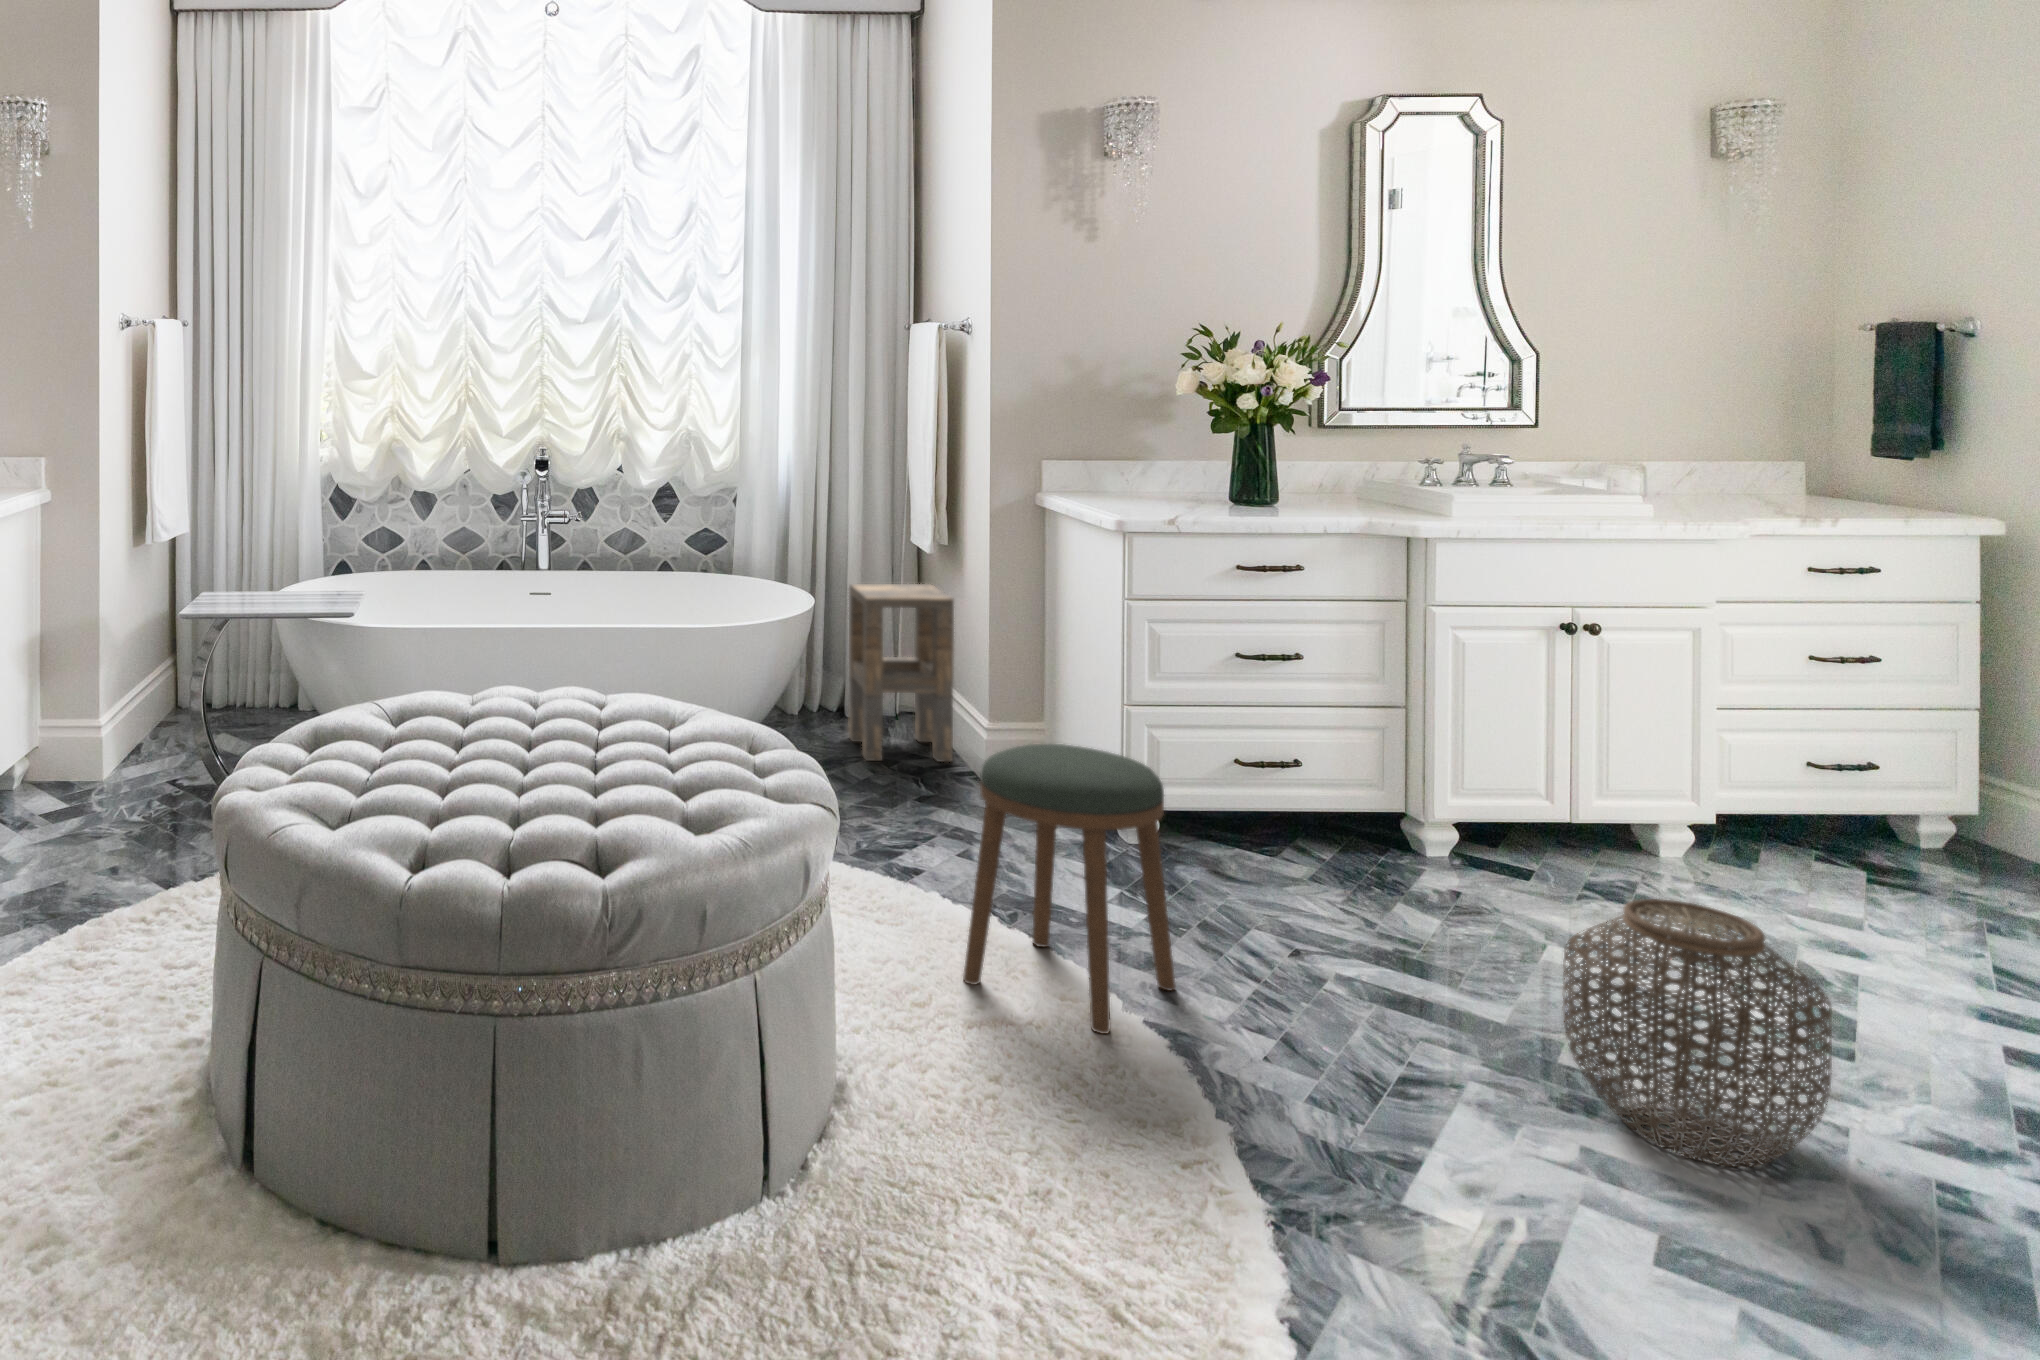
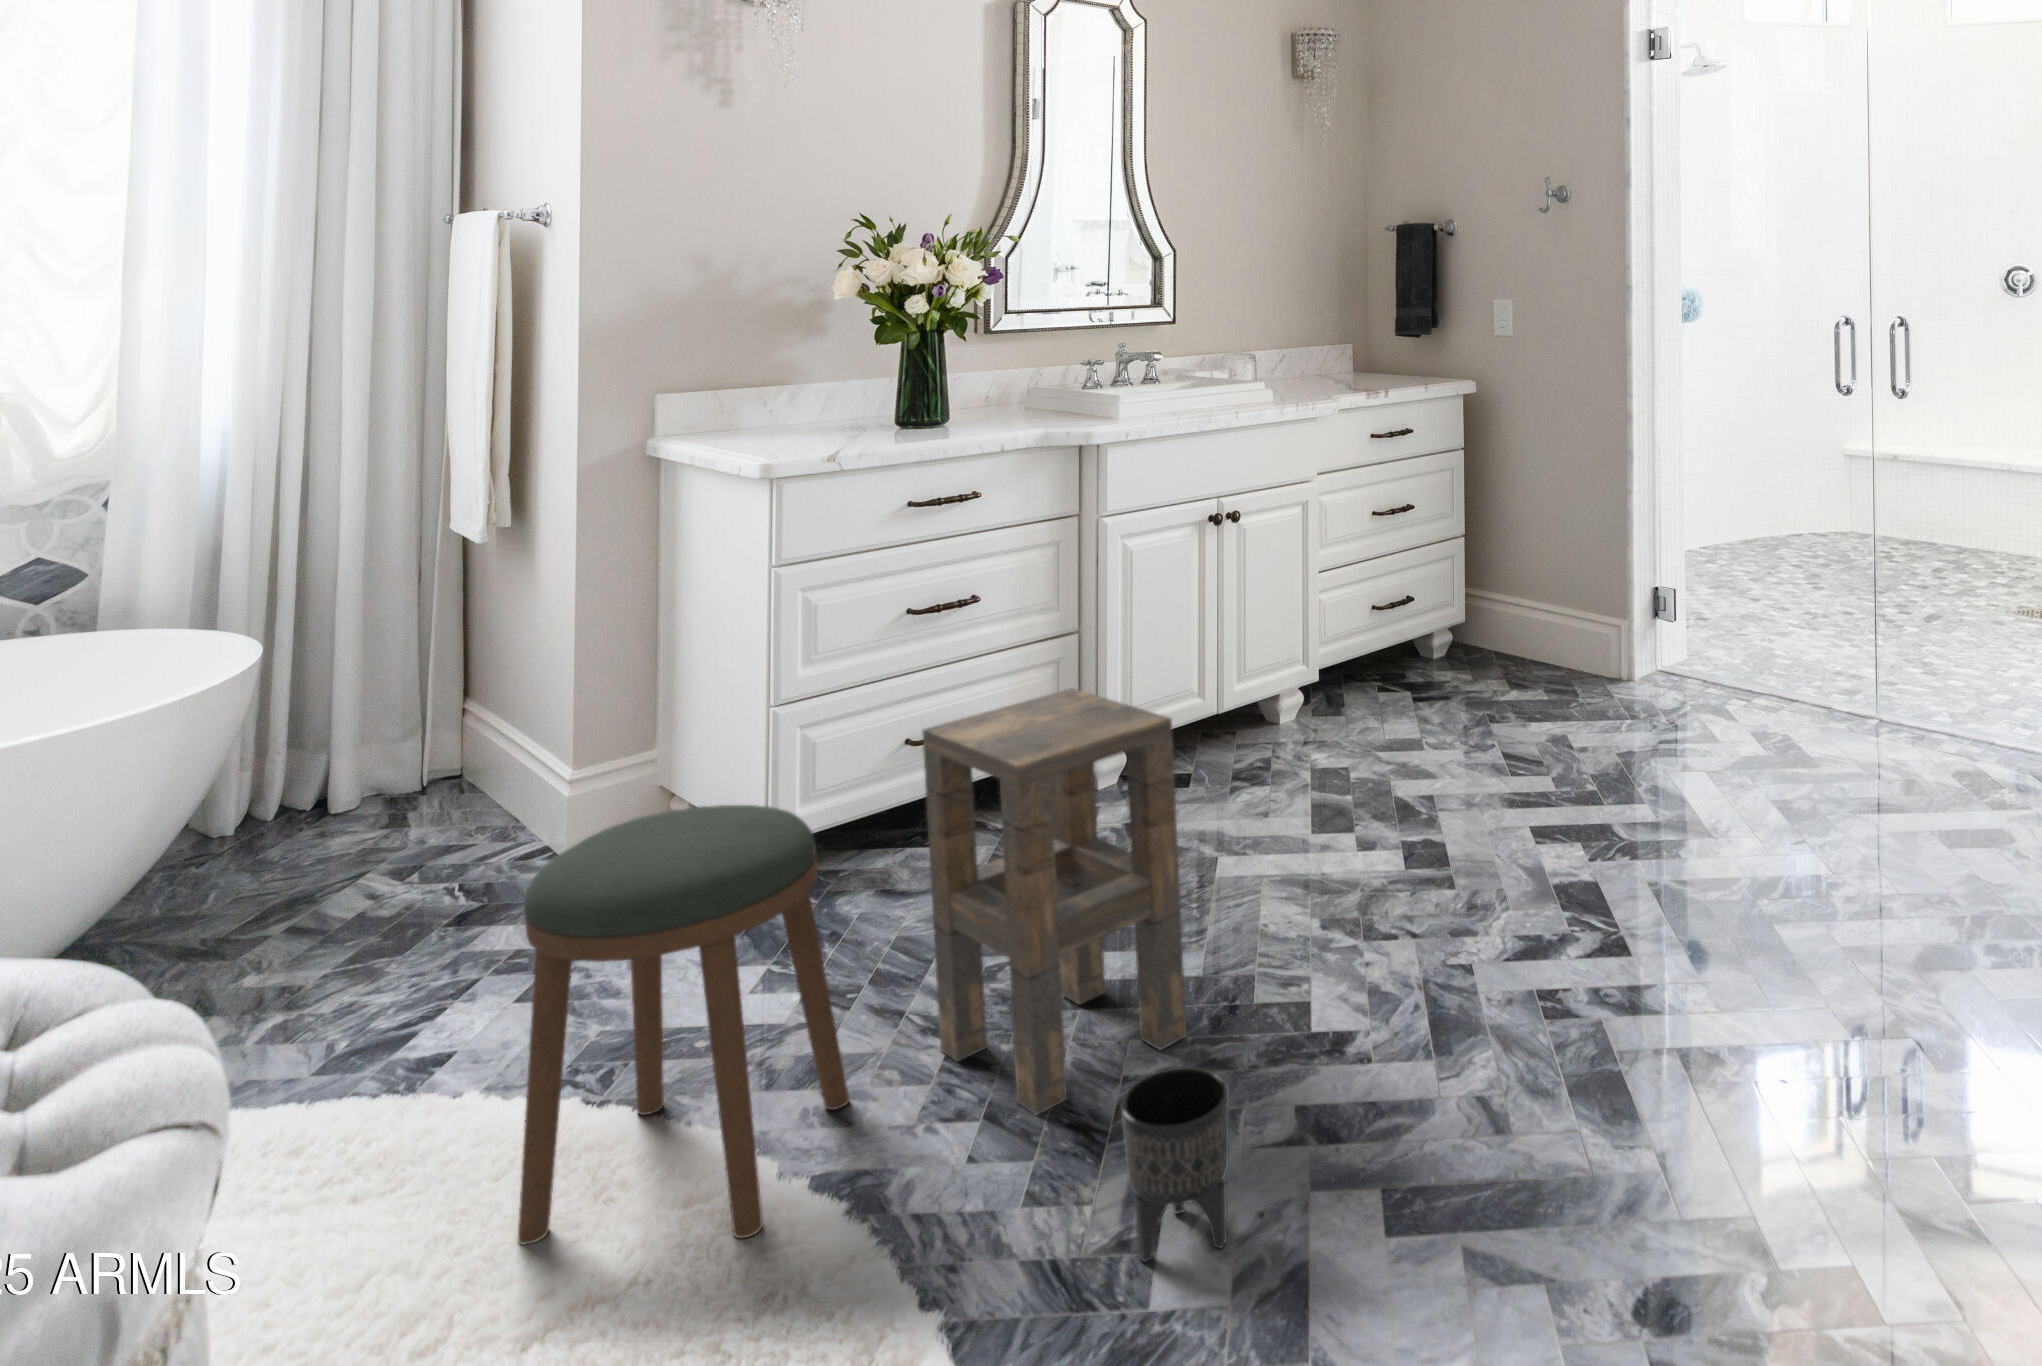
side table: present [848,584,954,762] -> present [922,688,1186,1115]
woven basket: present [1563,899,1832,1167] -> none [1276,797,1502,1075]
planter: none [1379,1031,1477,1185] -> present [1121,1067,1229,1262]

